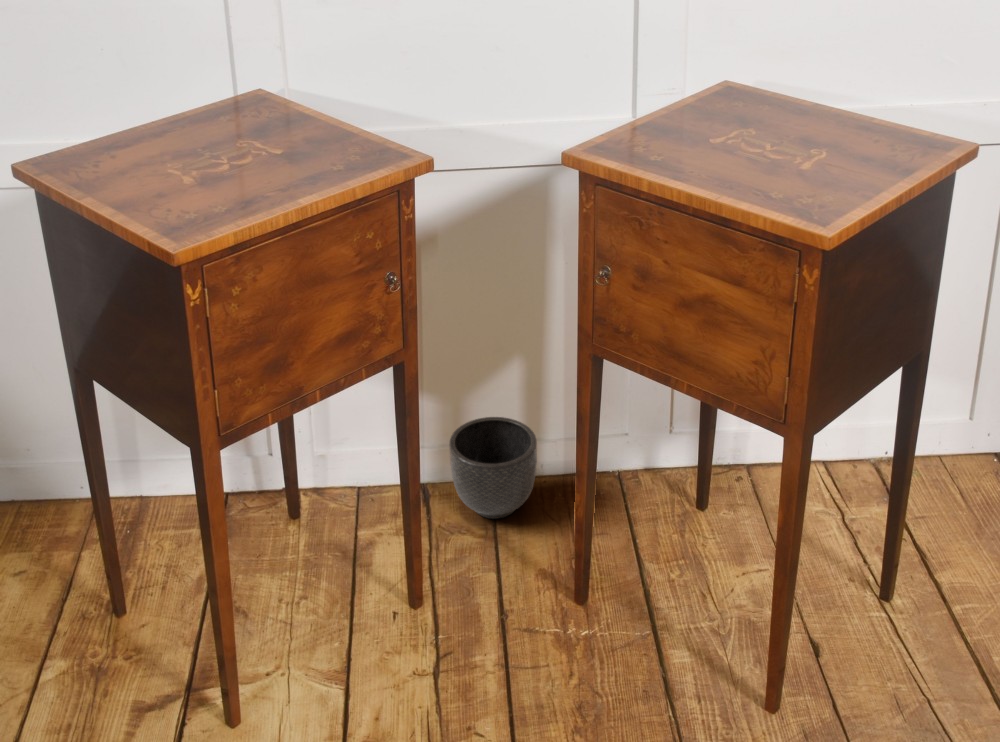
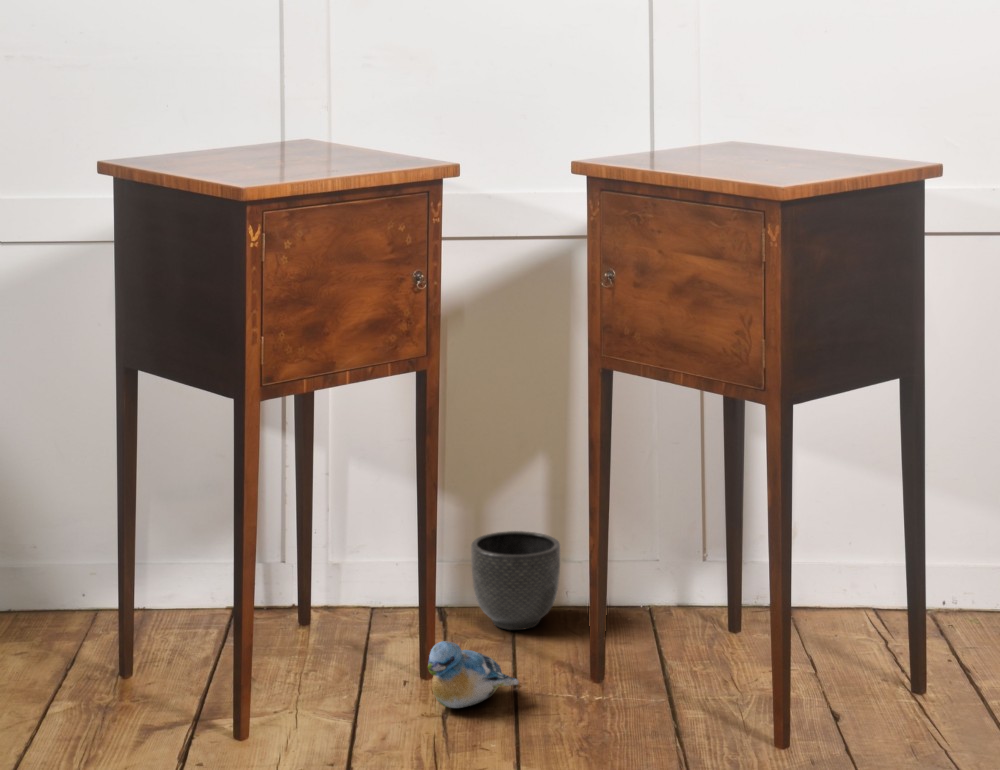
plush toy: none [422,591,509,657] -> present [428,641,519,708]

